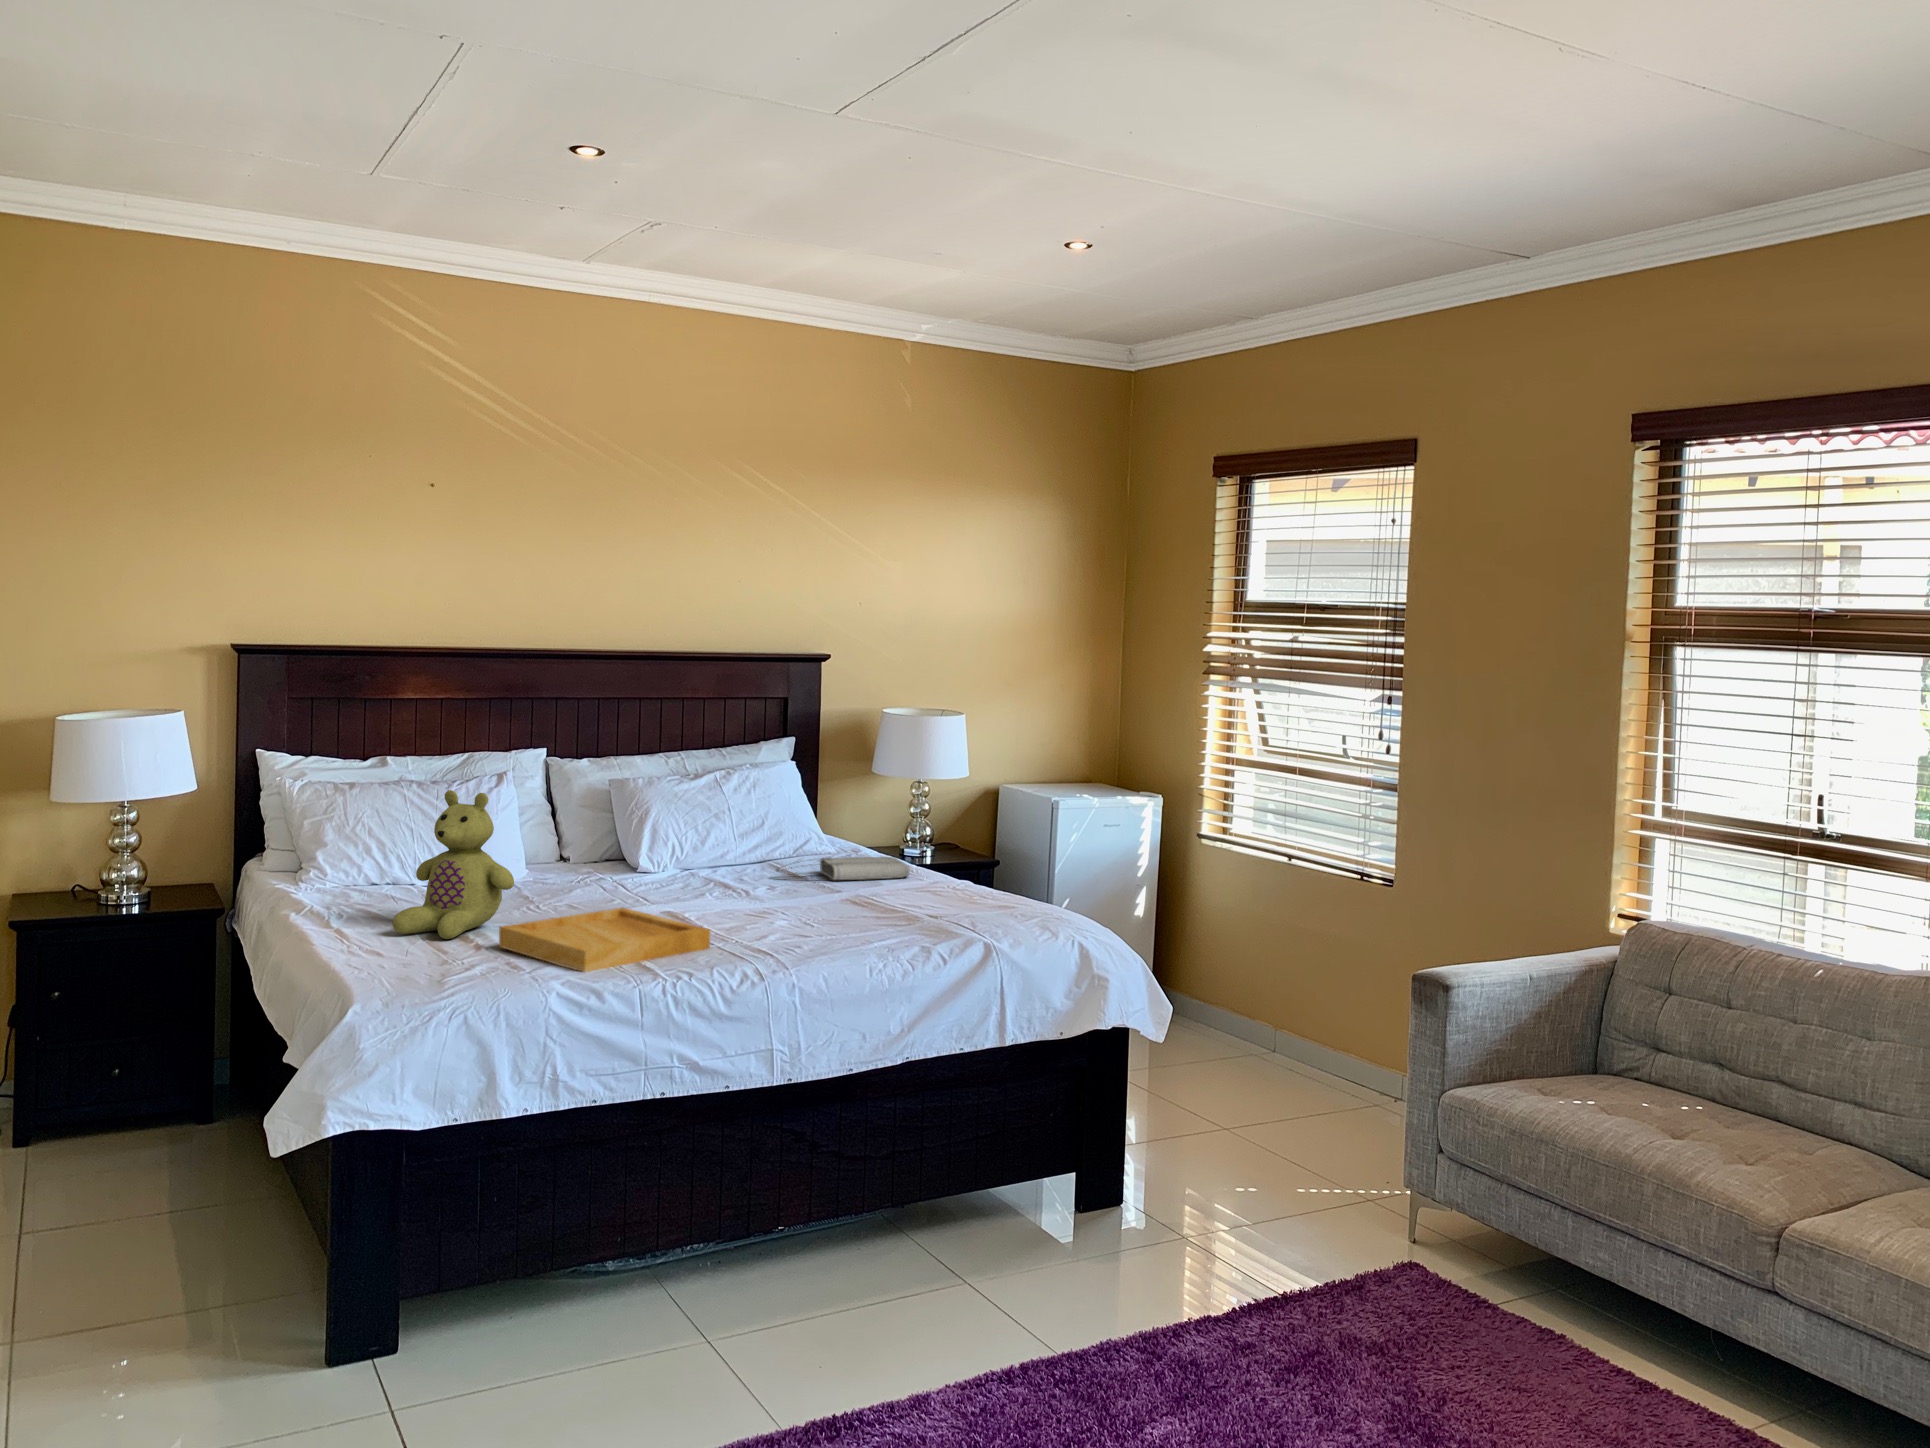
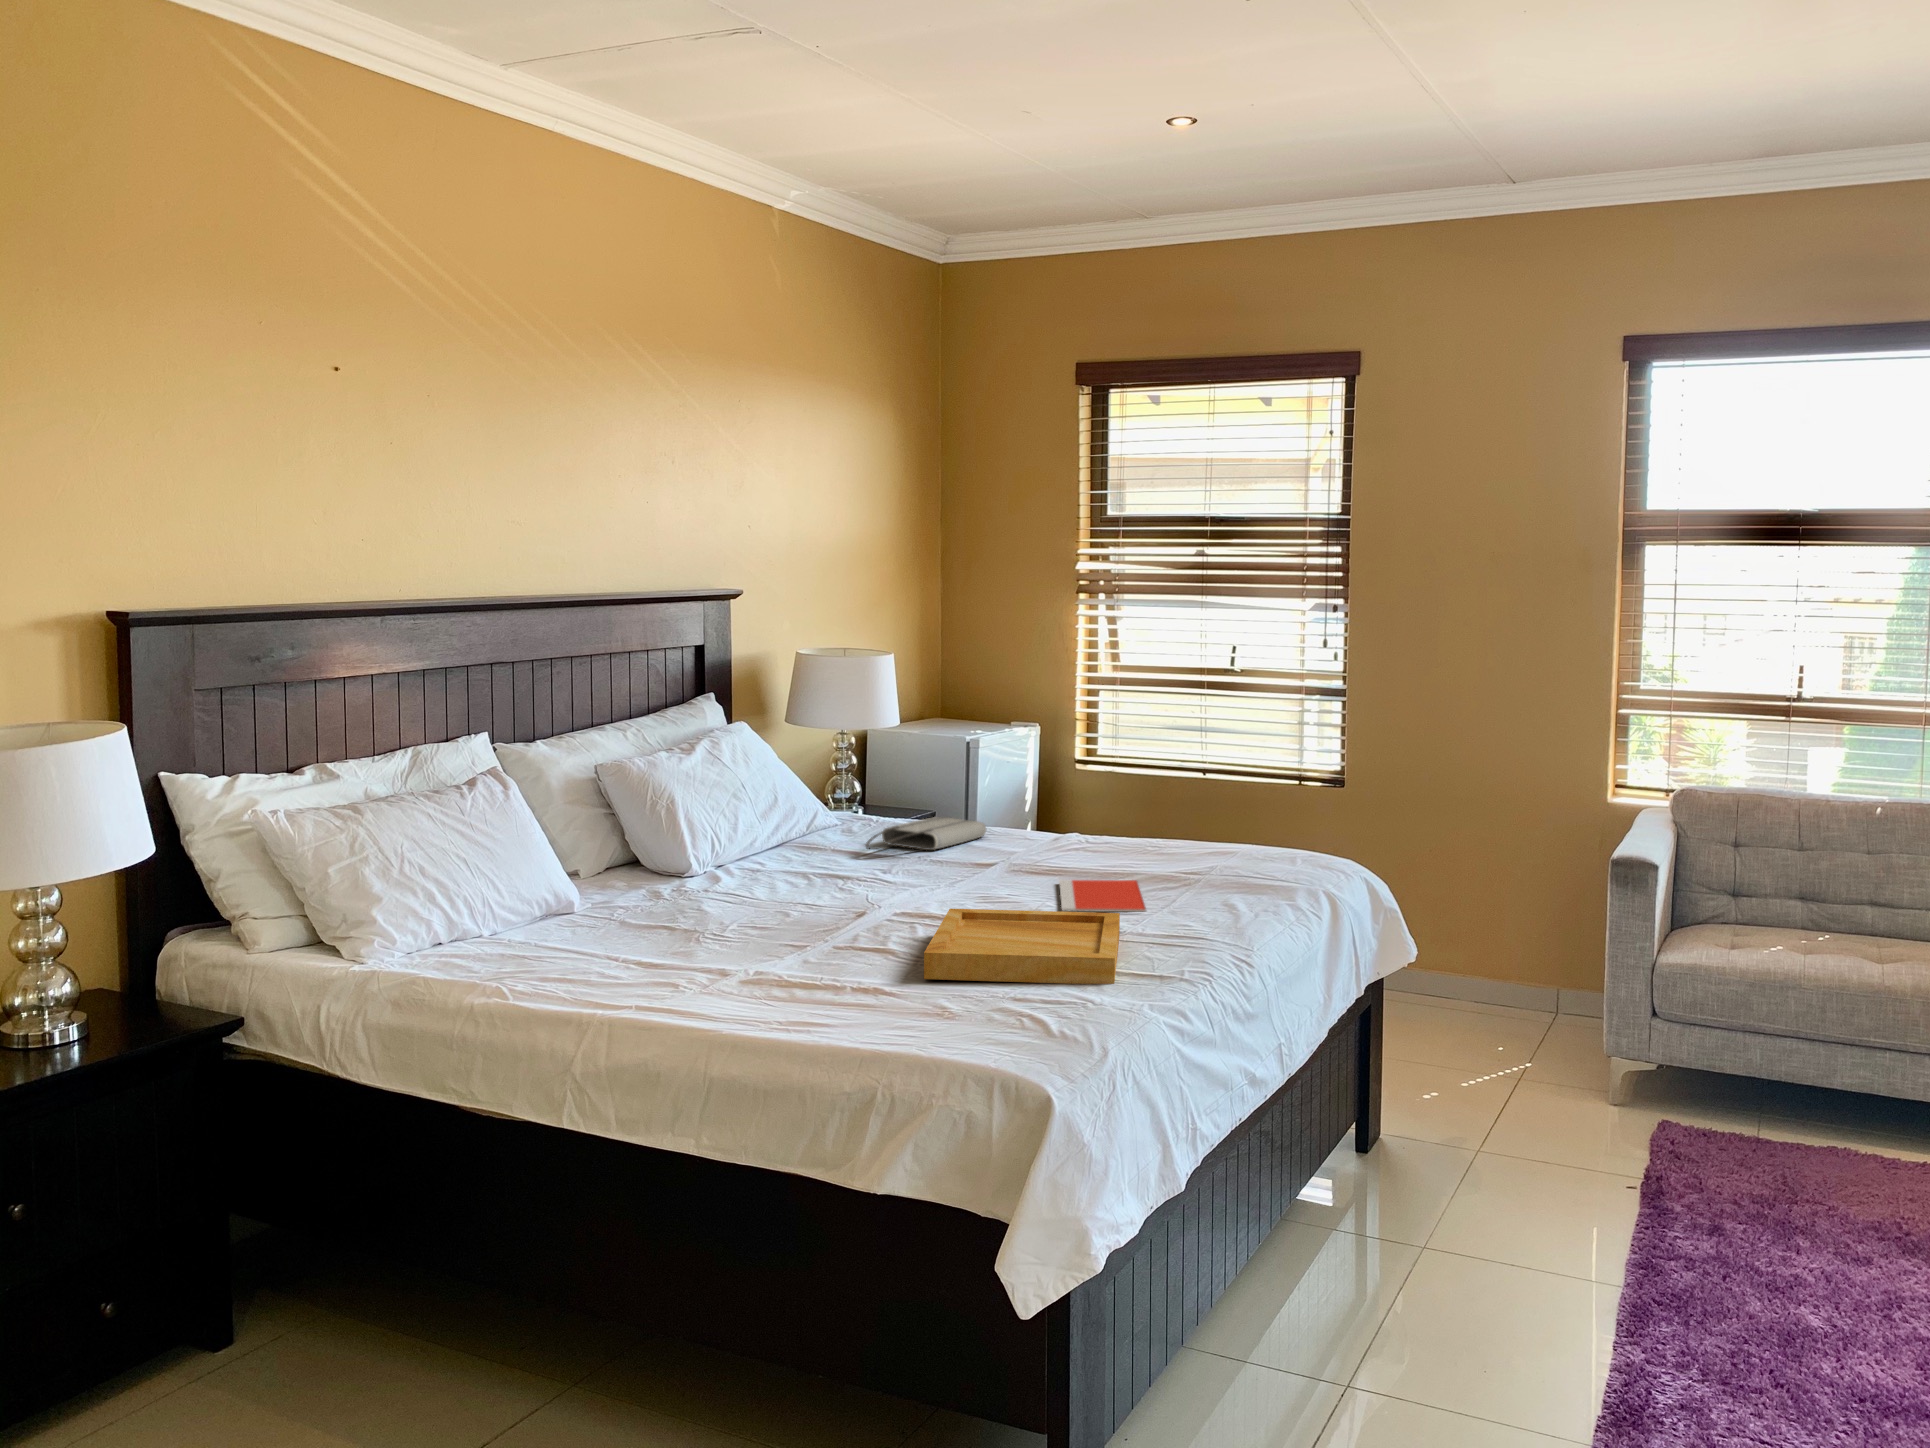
stuffed bear: present [393,790,514,939] -> none [698,787,851,990]
notebook: none [739,910,870,939] -> present [1059,880,1146,912]

